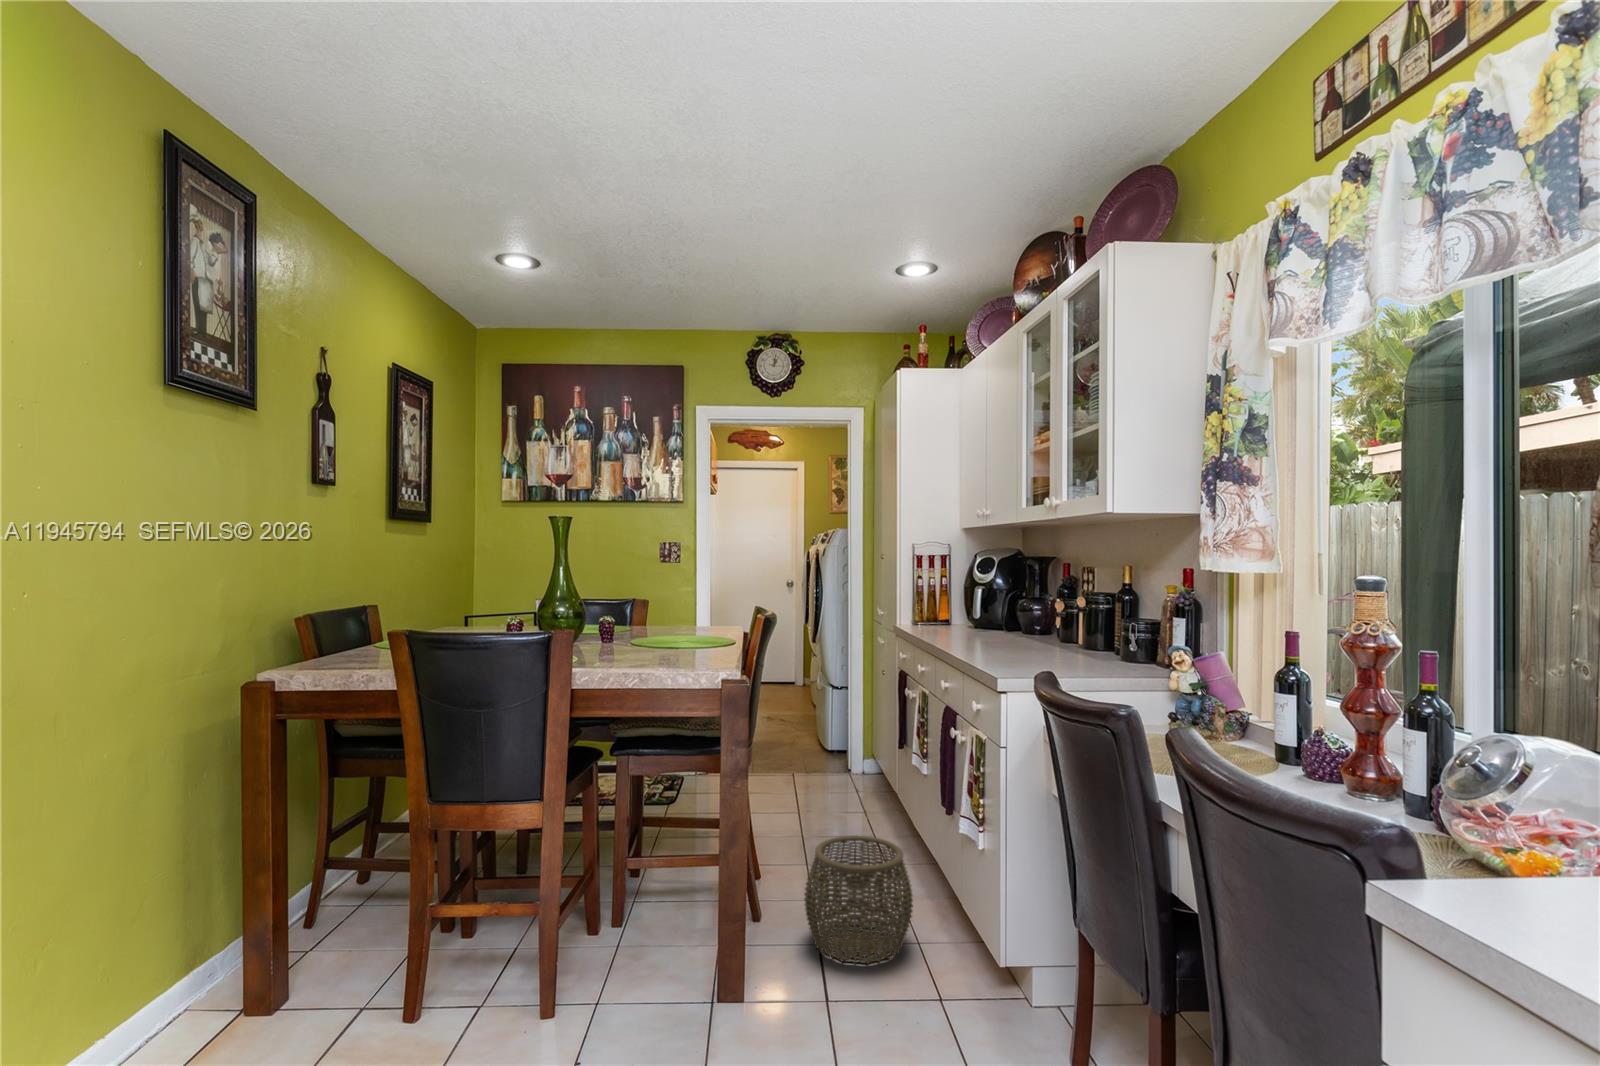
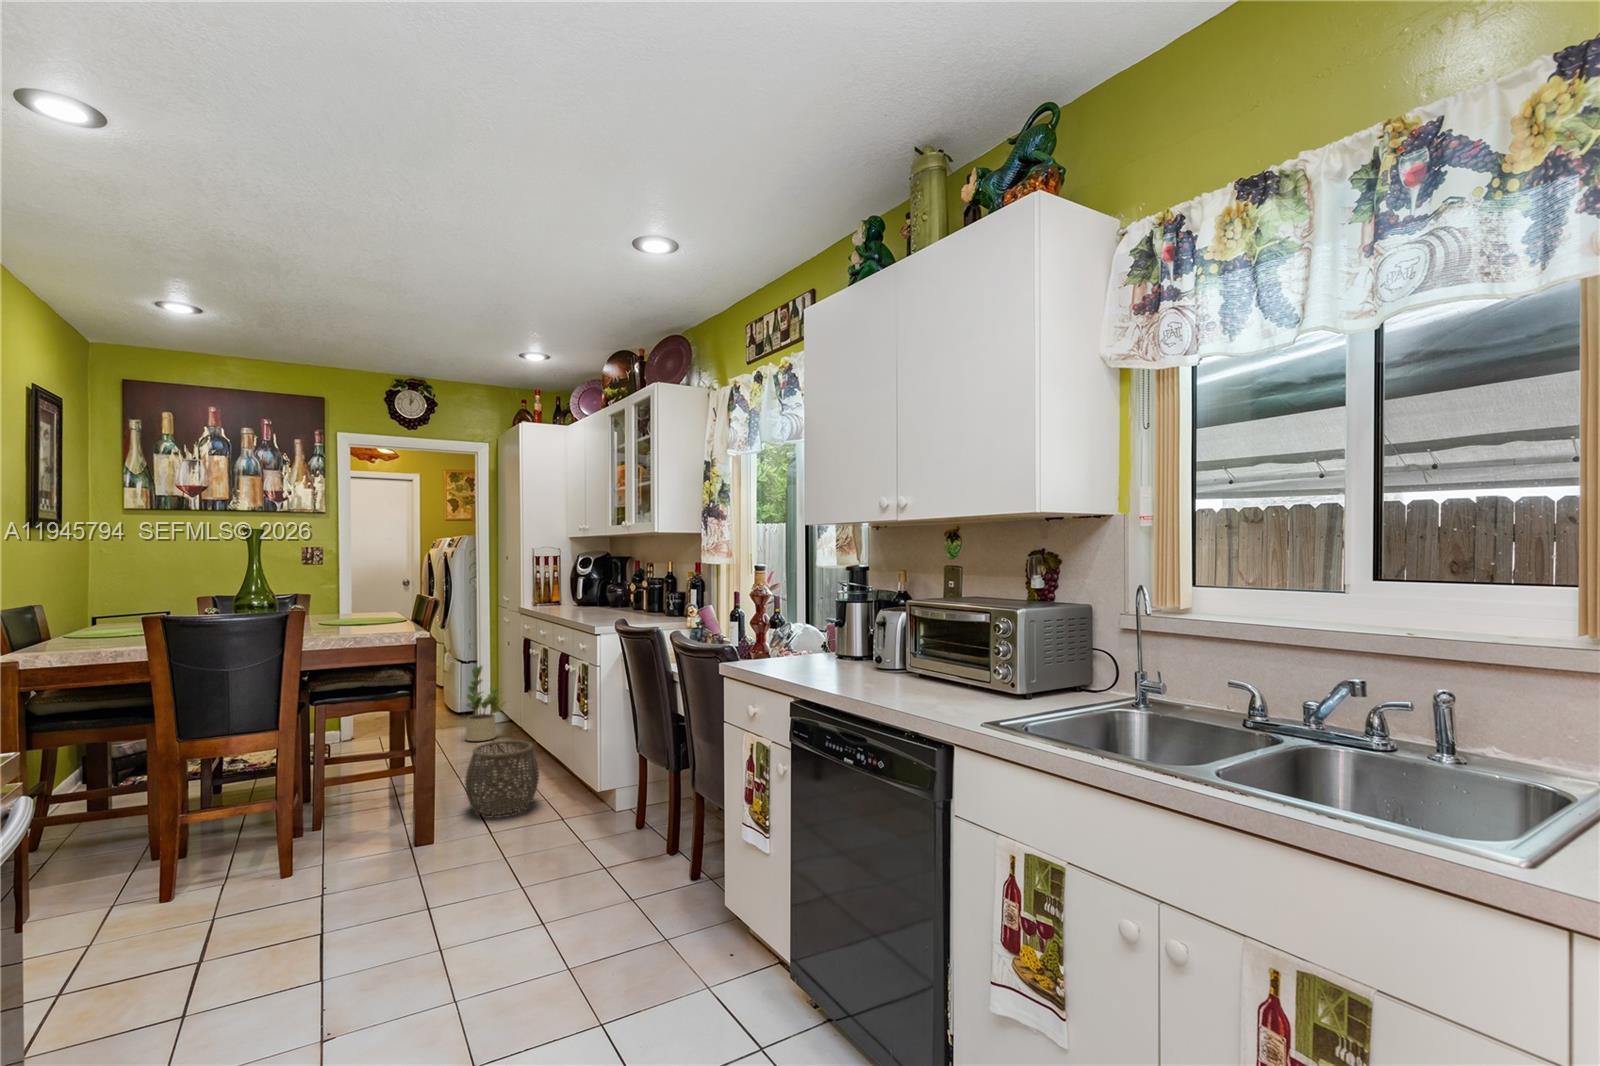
potted plant: none [830,702,883,805] -> present [465,666,504,741]

